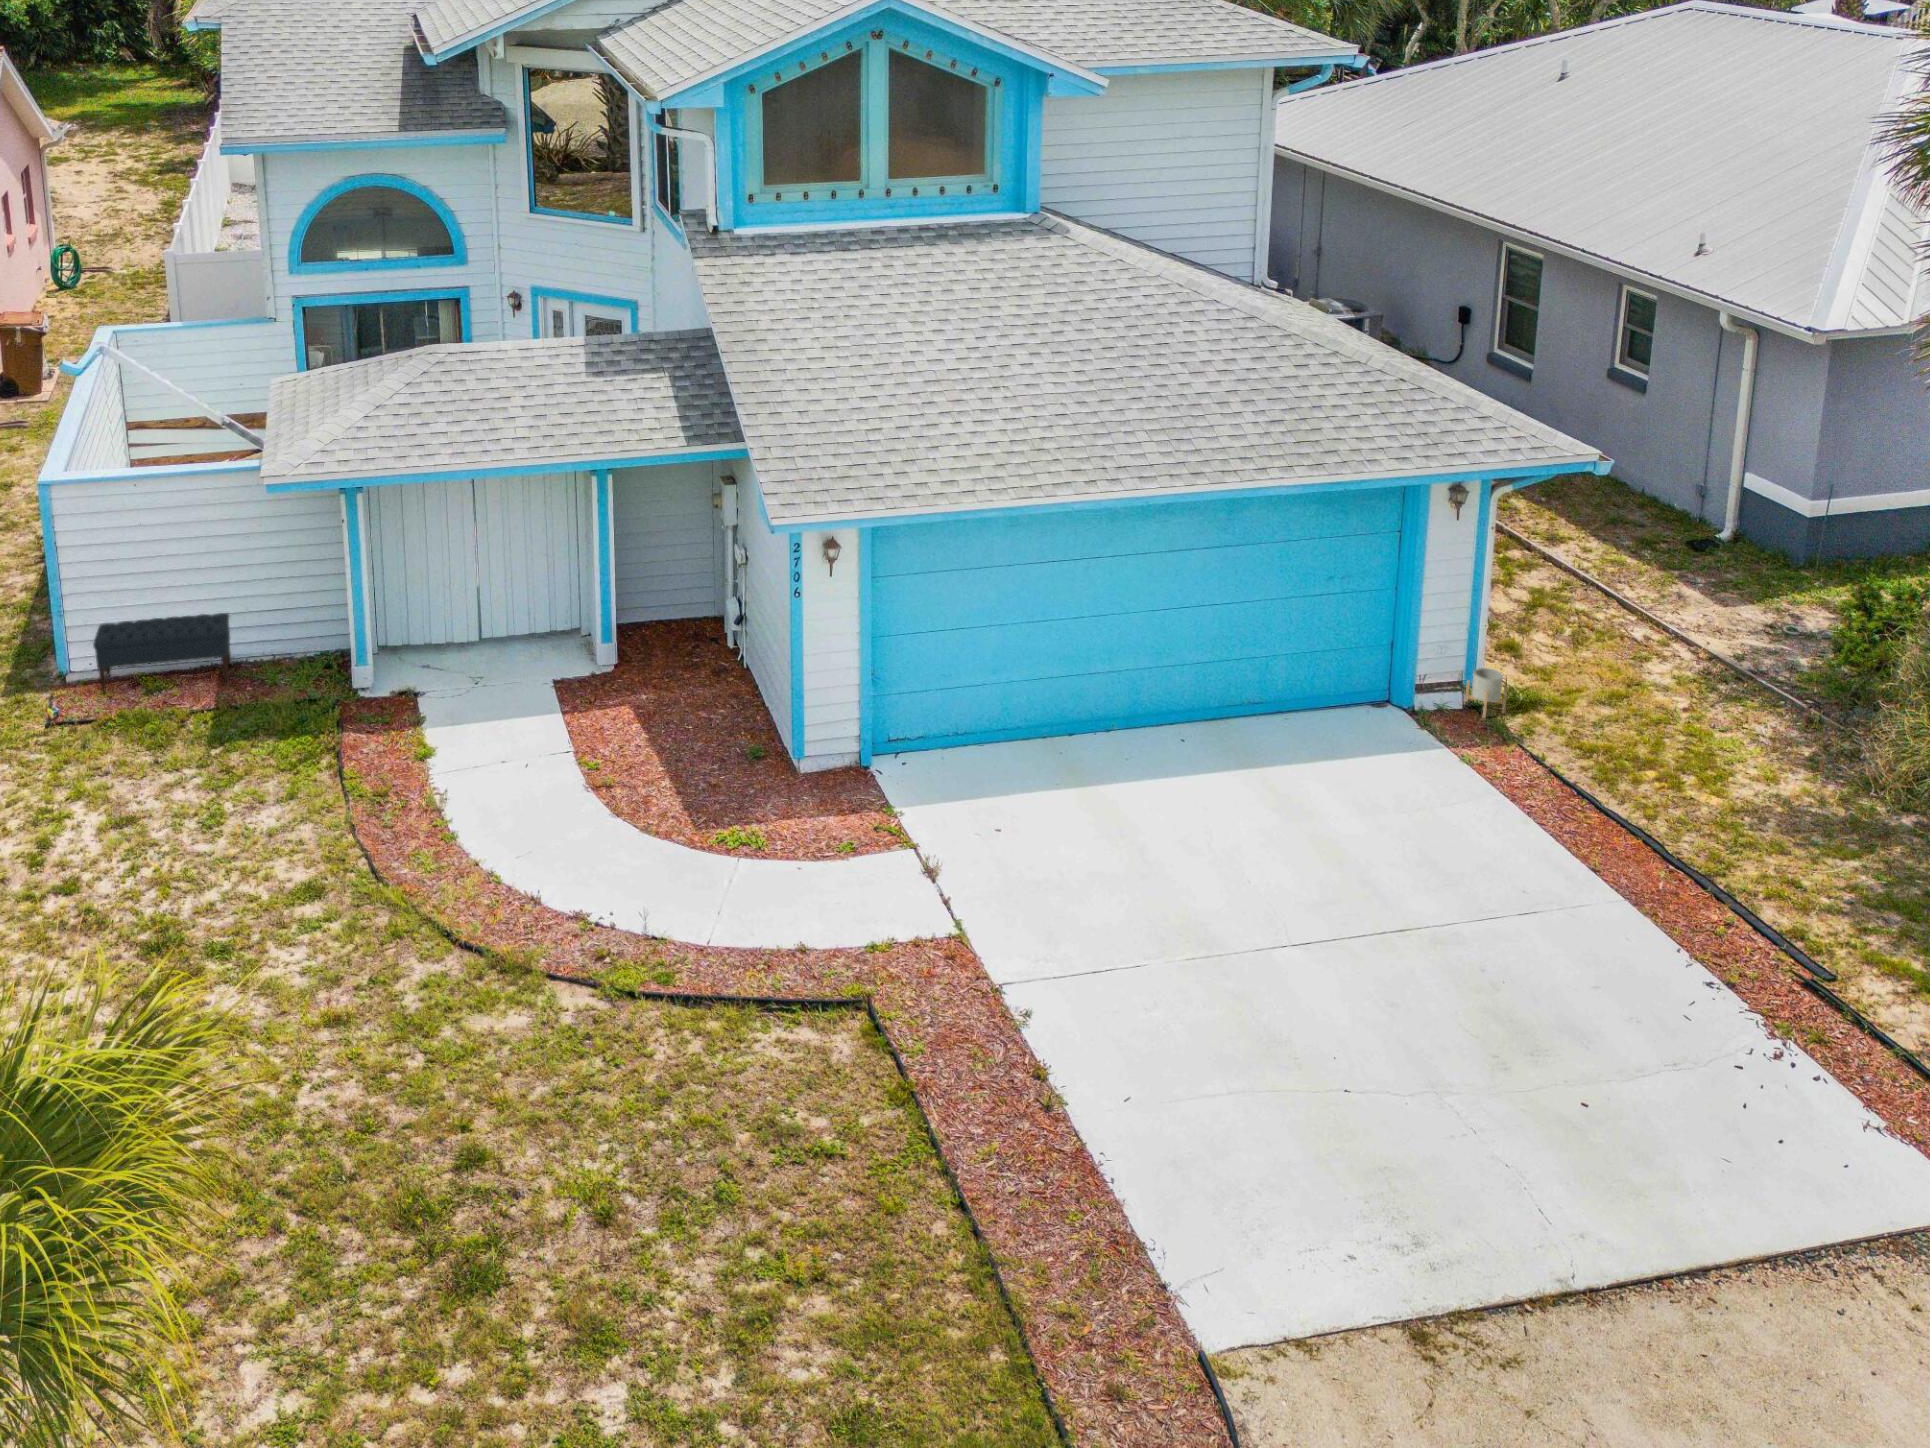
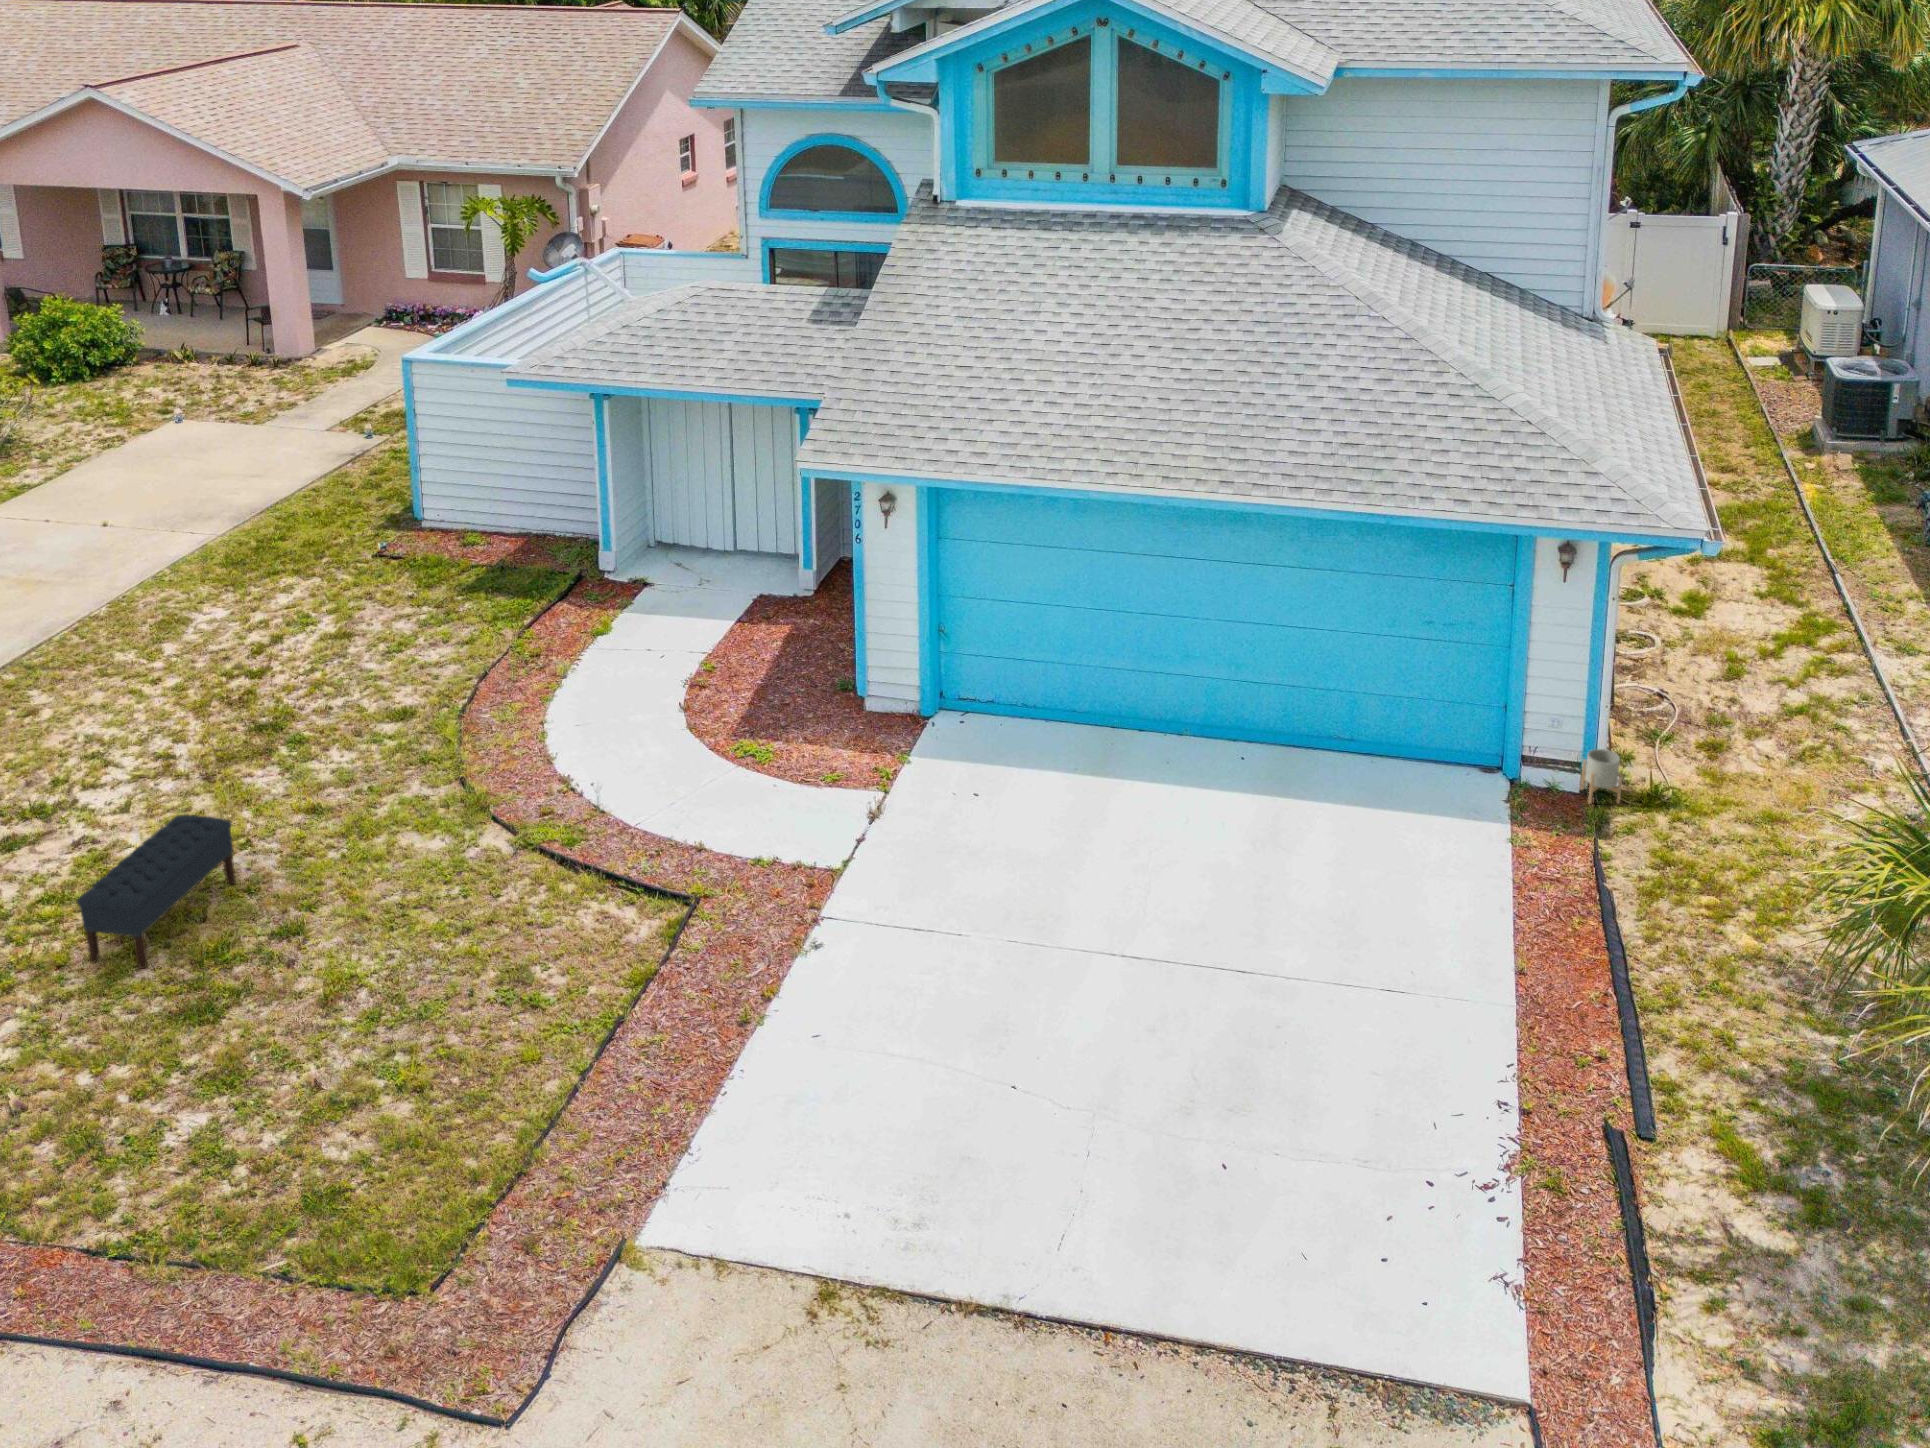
bench: present [93,613,231,694] -> present [77,815,236,969]

